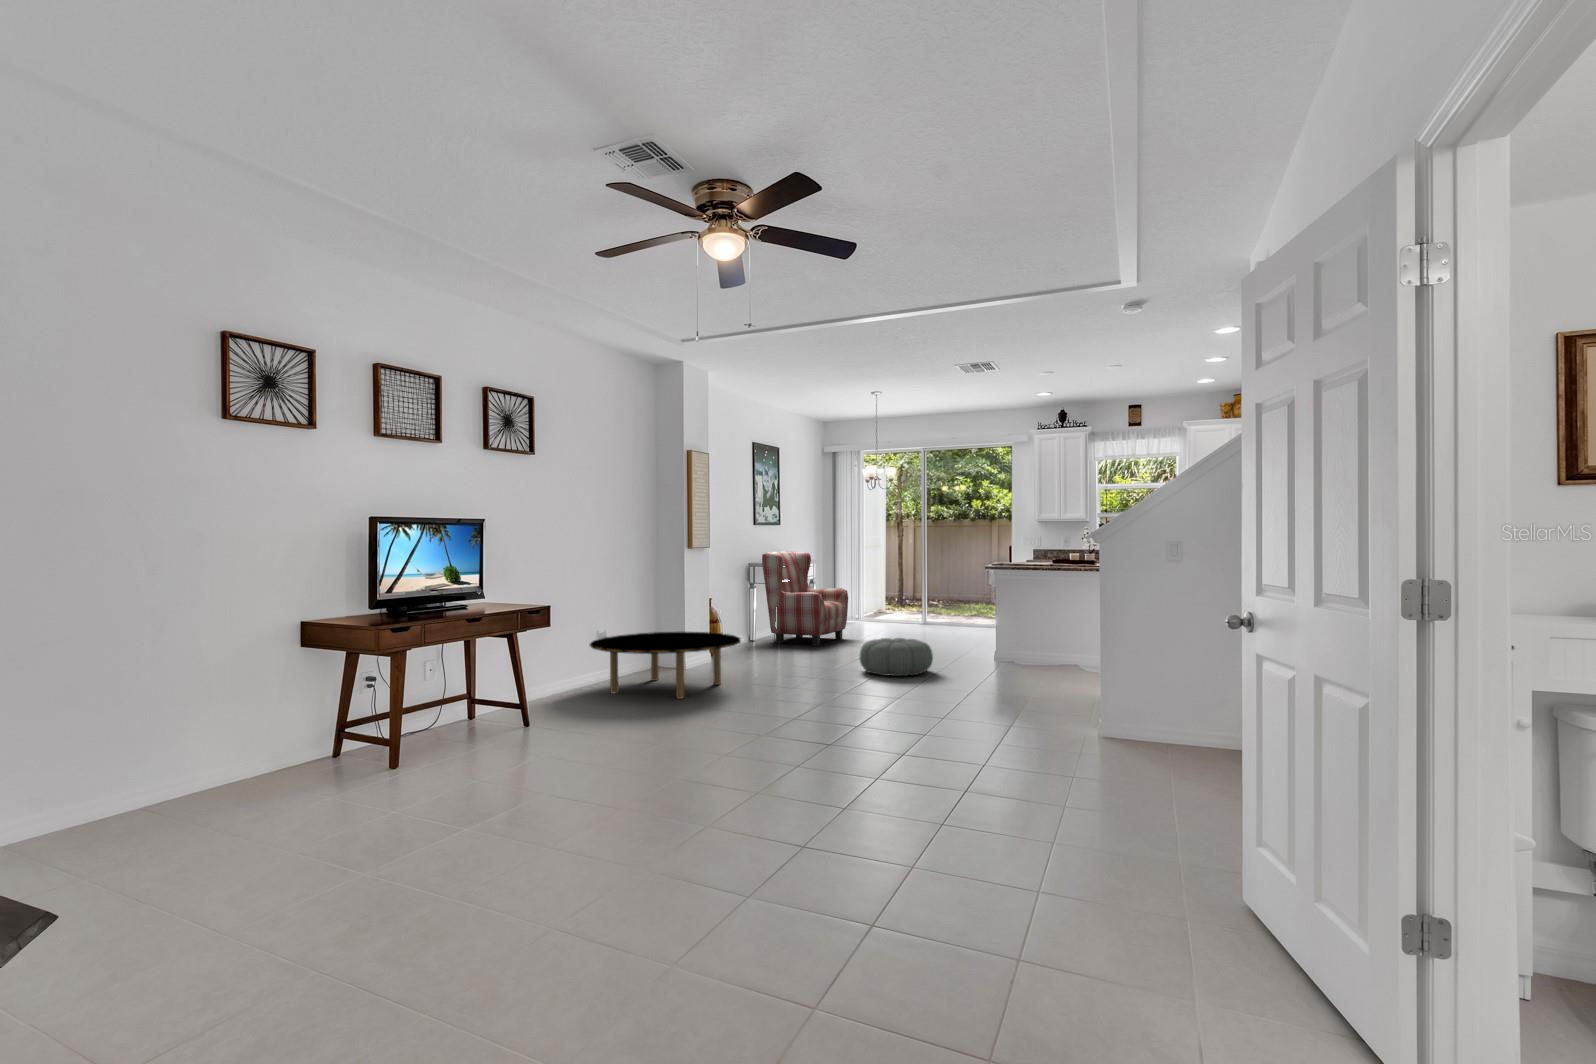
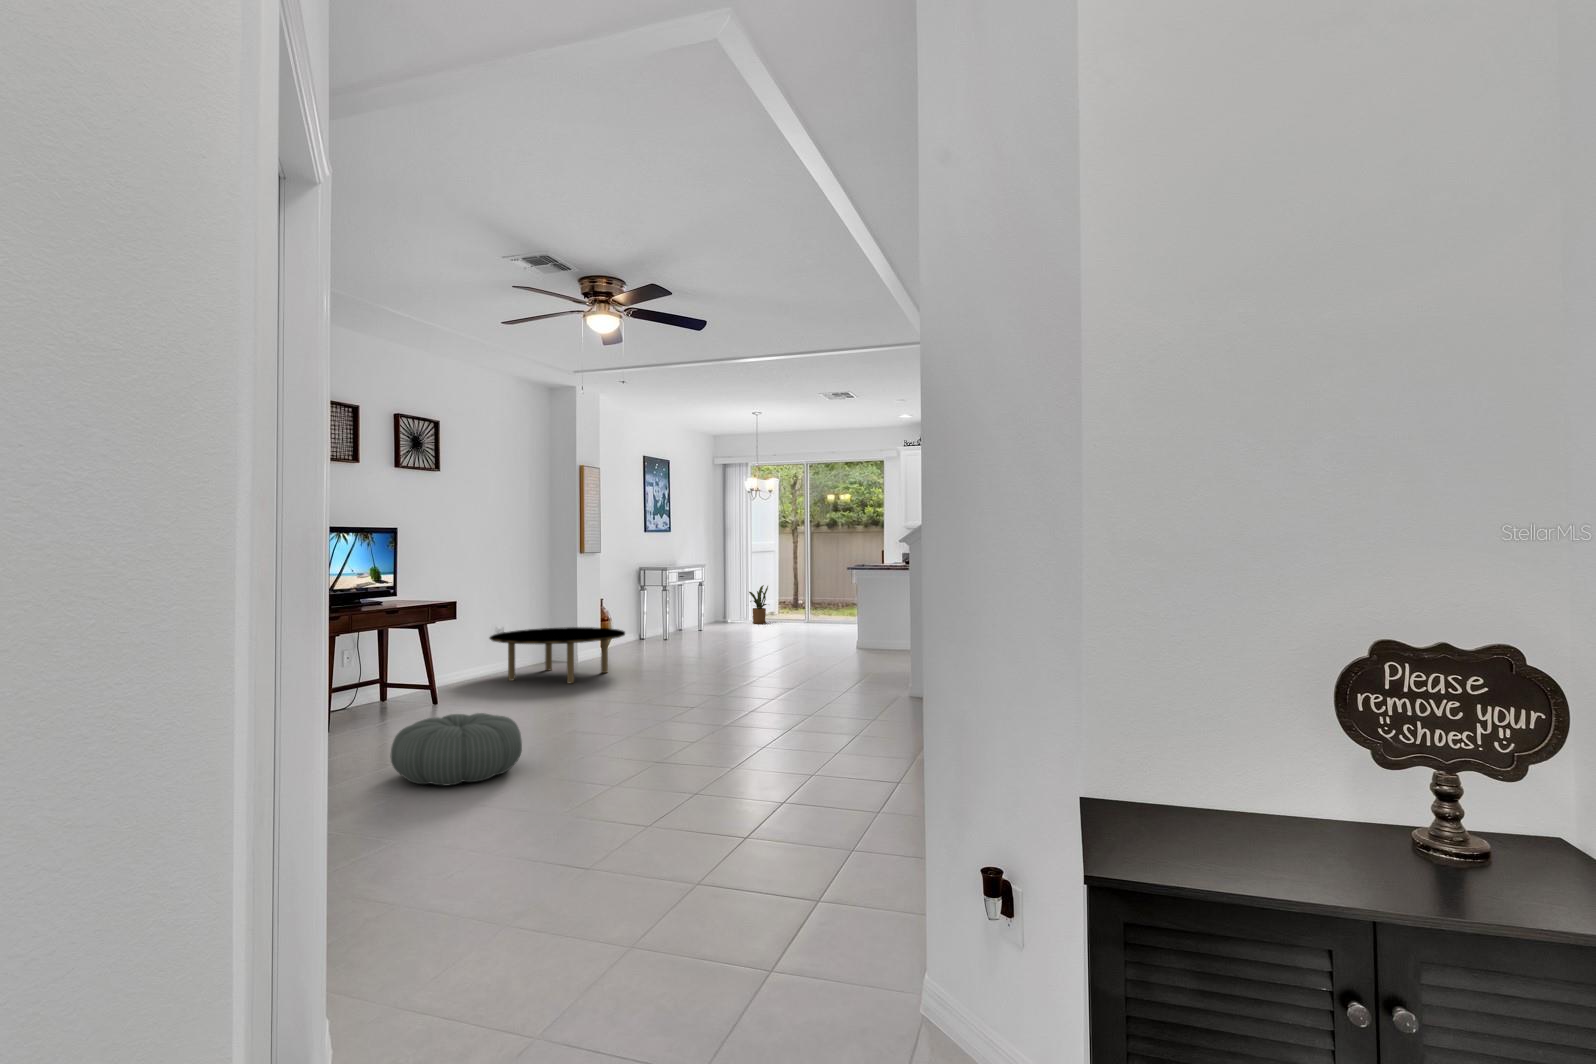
armchair: present [762,551,848,646] -> none [651,556,732,642]
house plant: none [858,582,885,625] -> present [749,585,768,624]
pouf: present [859,638,933,676] -> present [390,713,522,785]

